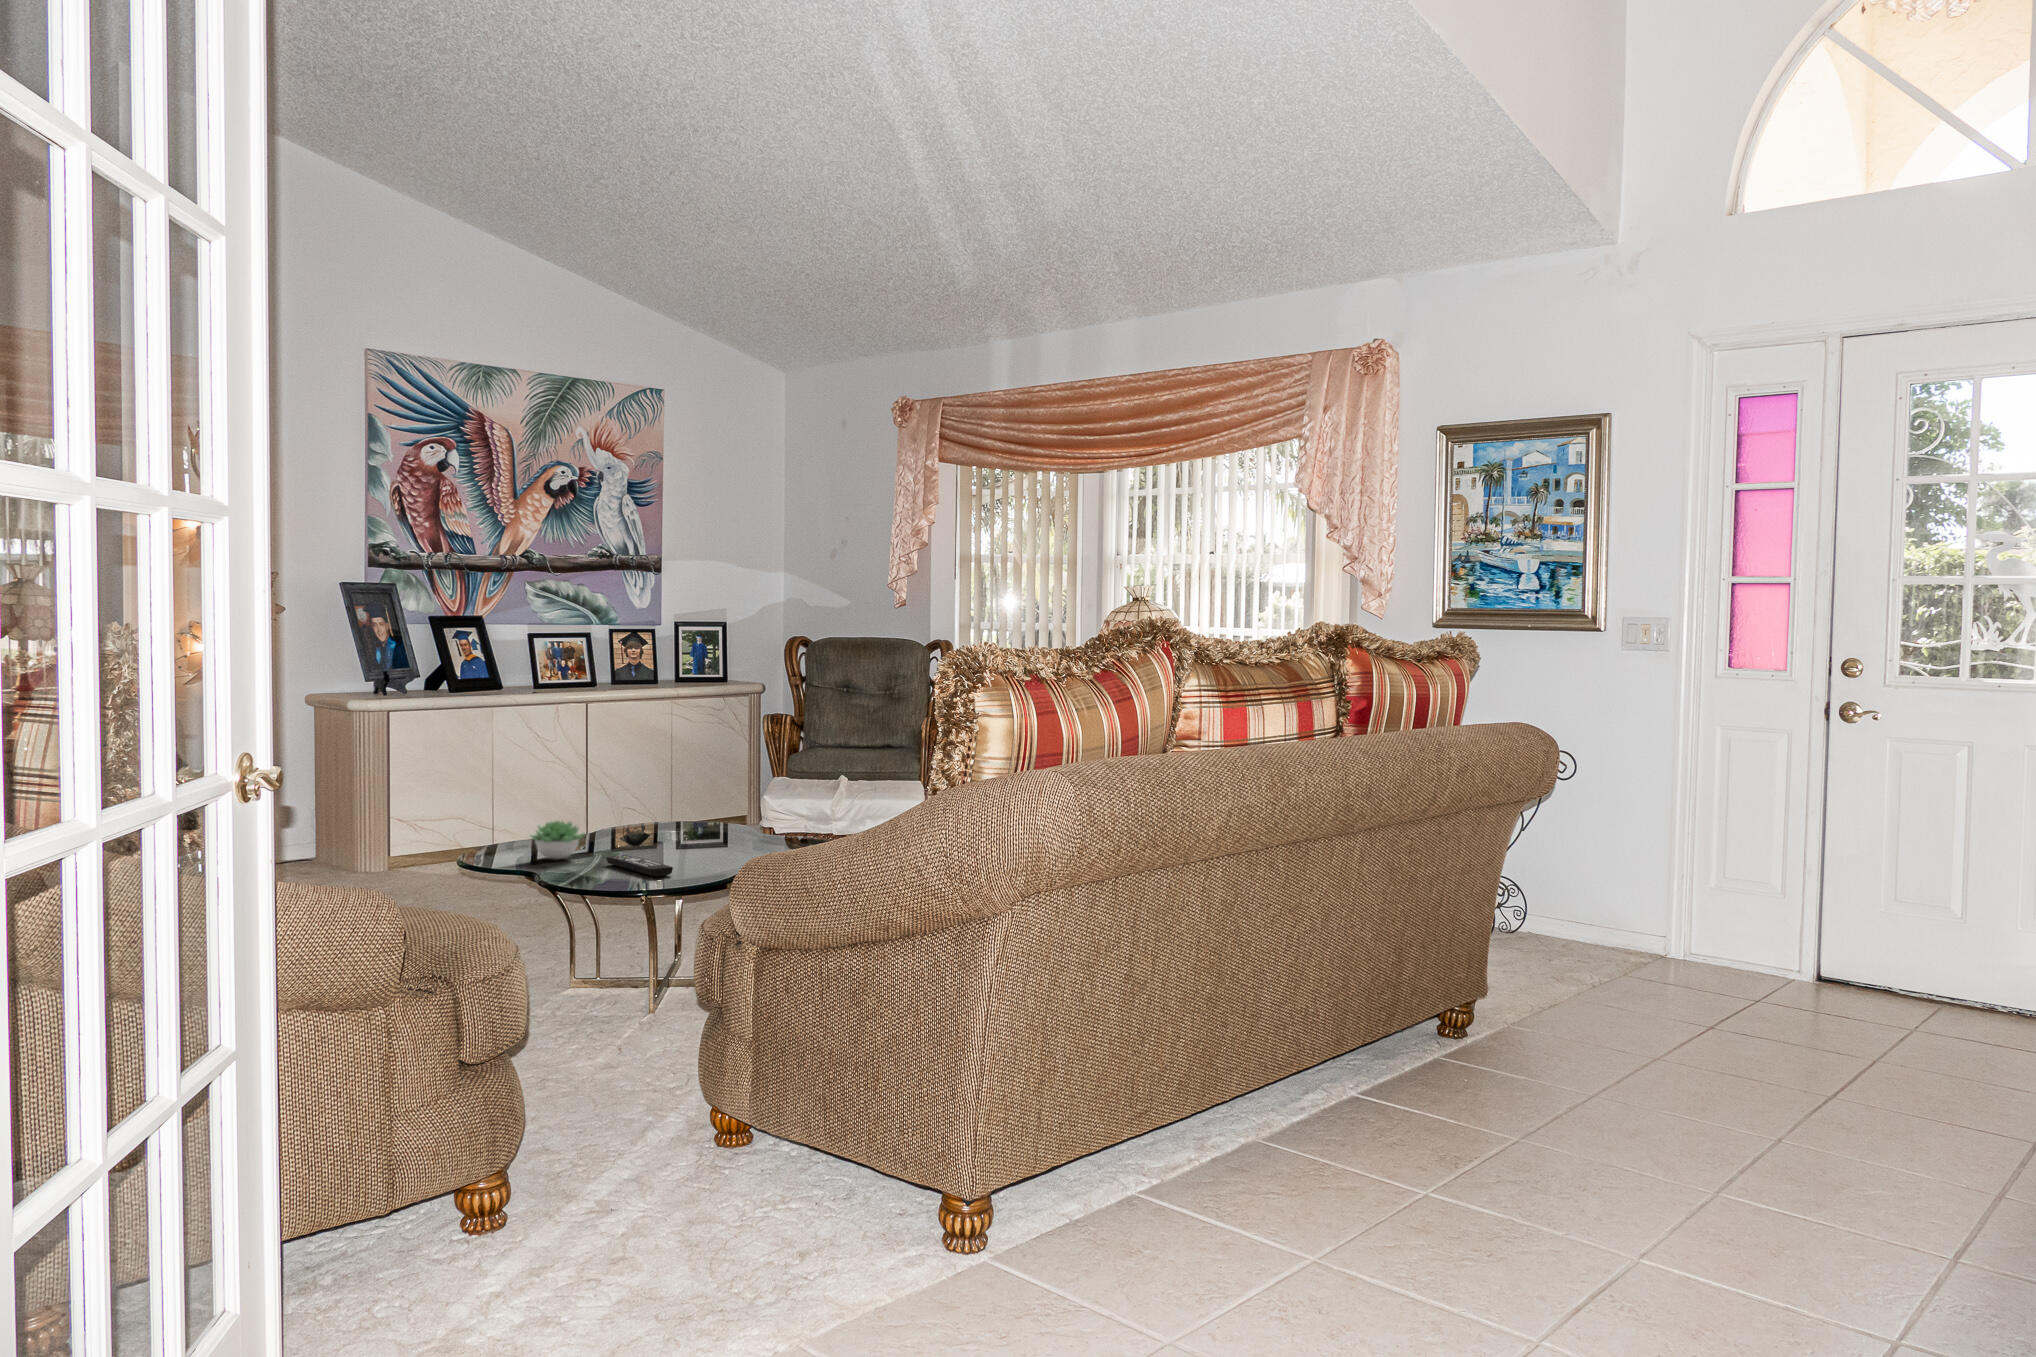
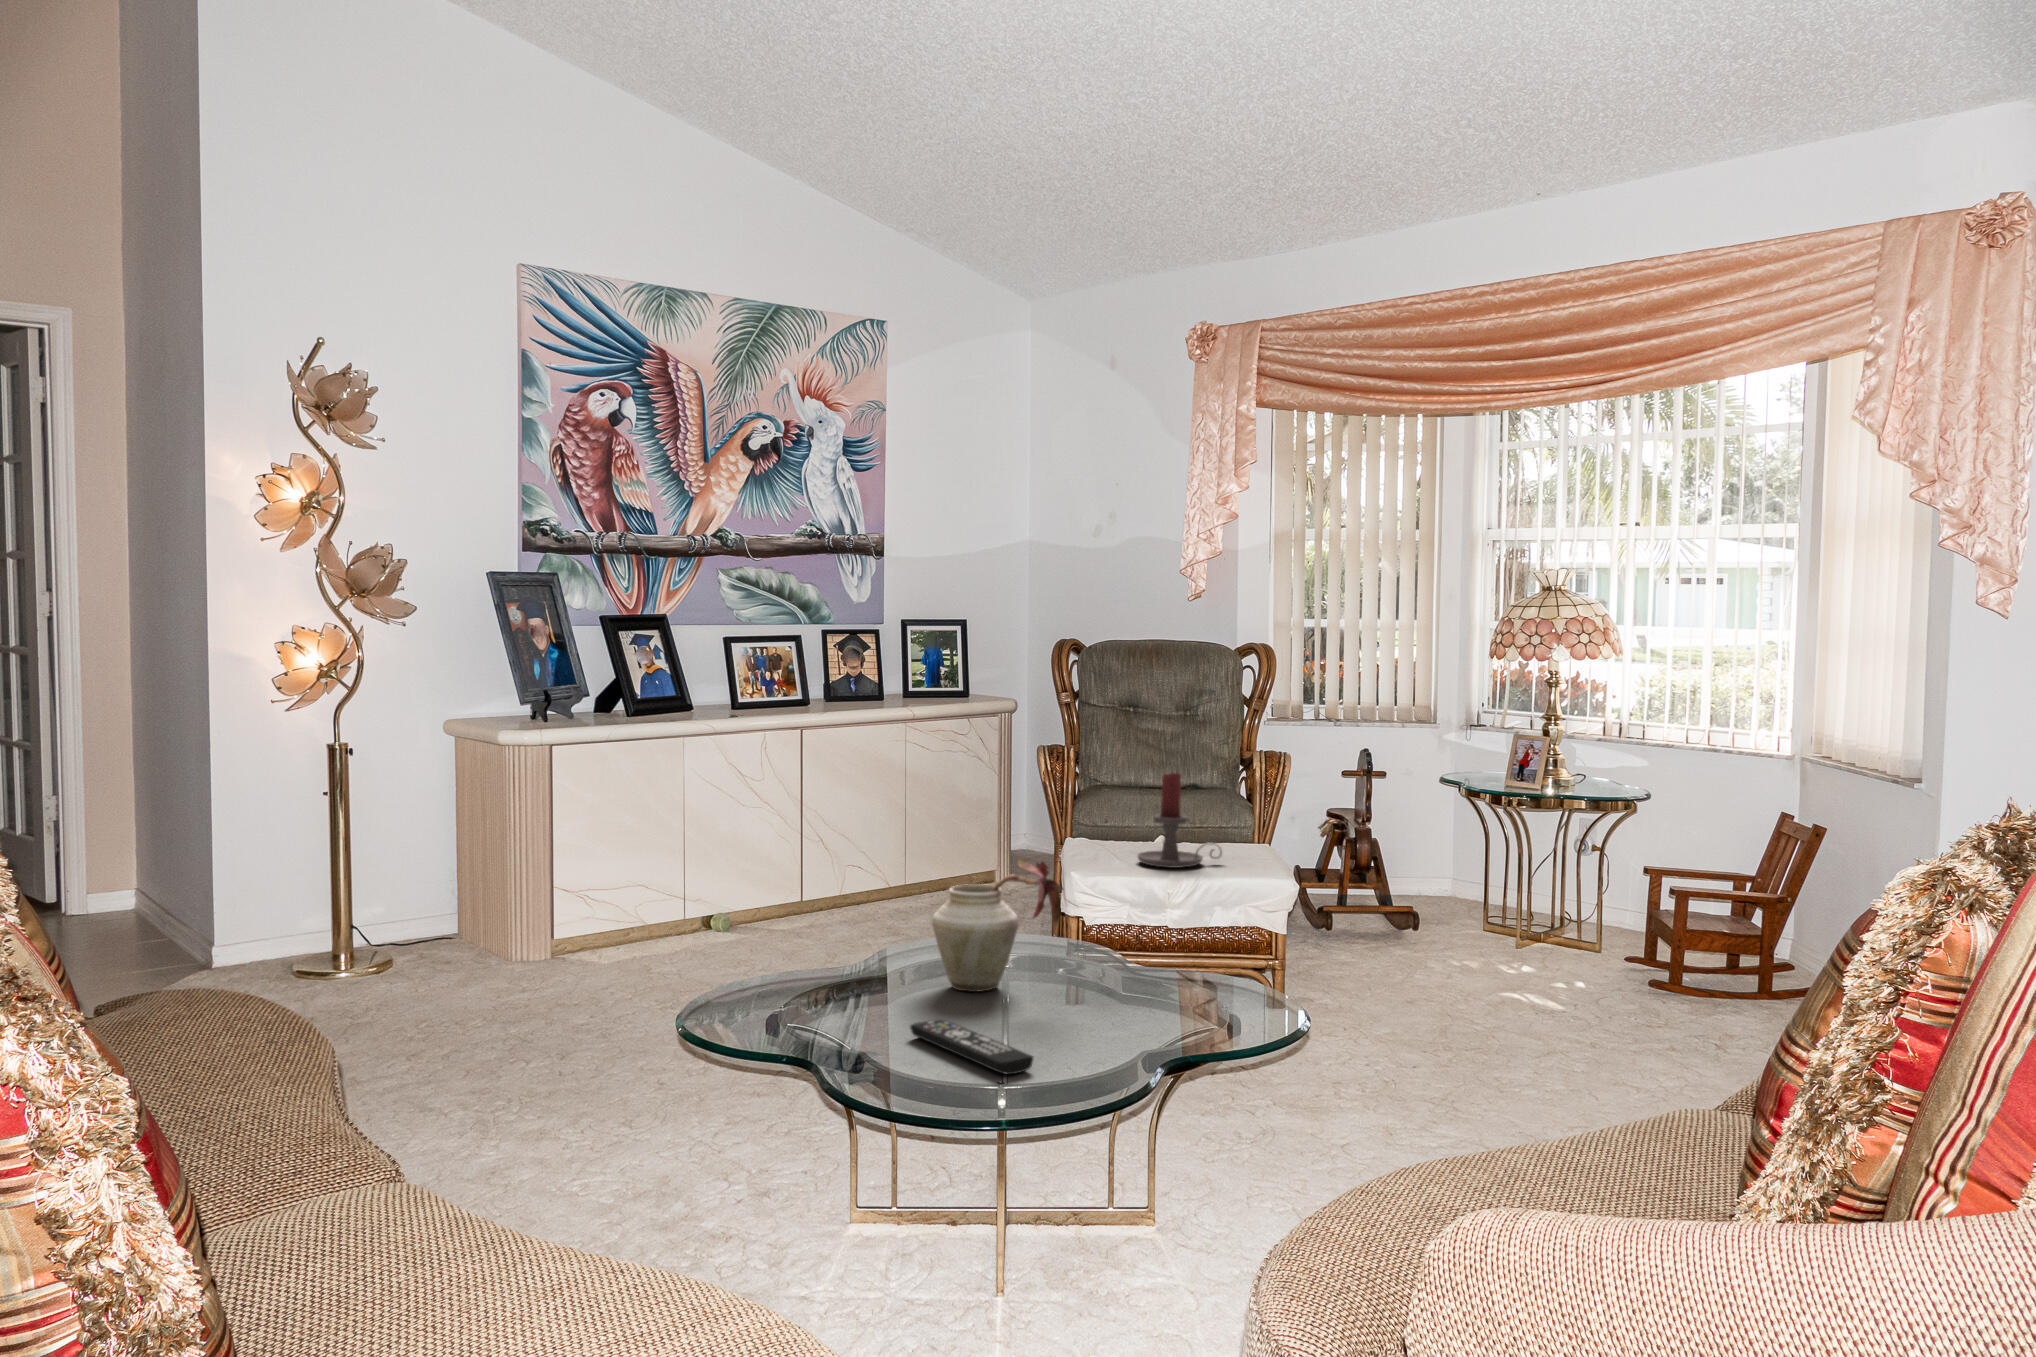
candle holder: none [819,727,879,794] -> present [1137,773,1222,868]
vase: none [632,763,715,847] -> present [932,860,1063,992]
succulent plant: present [530,821,584,859] -> none [780,957,872,1023]

